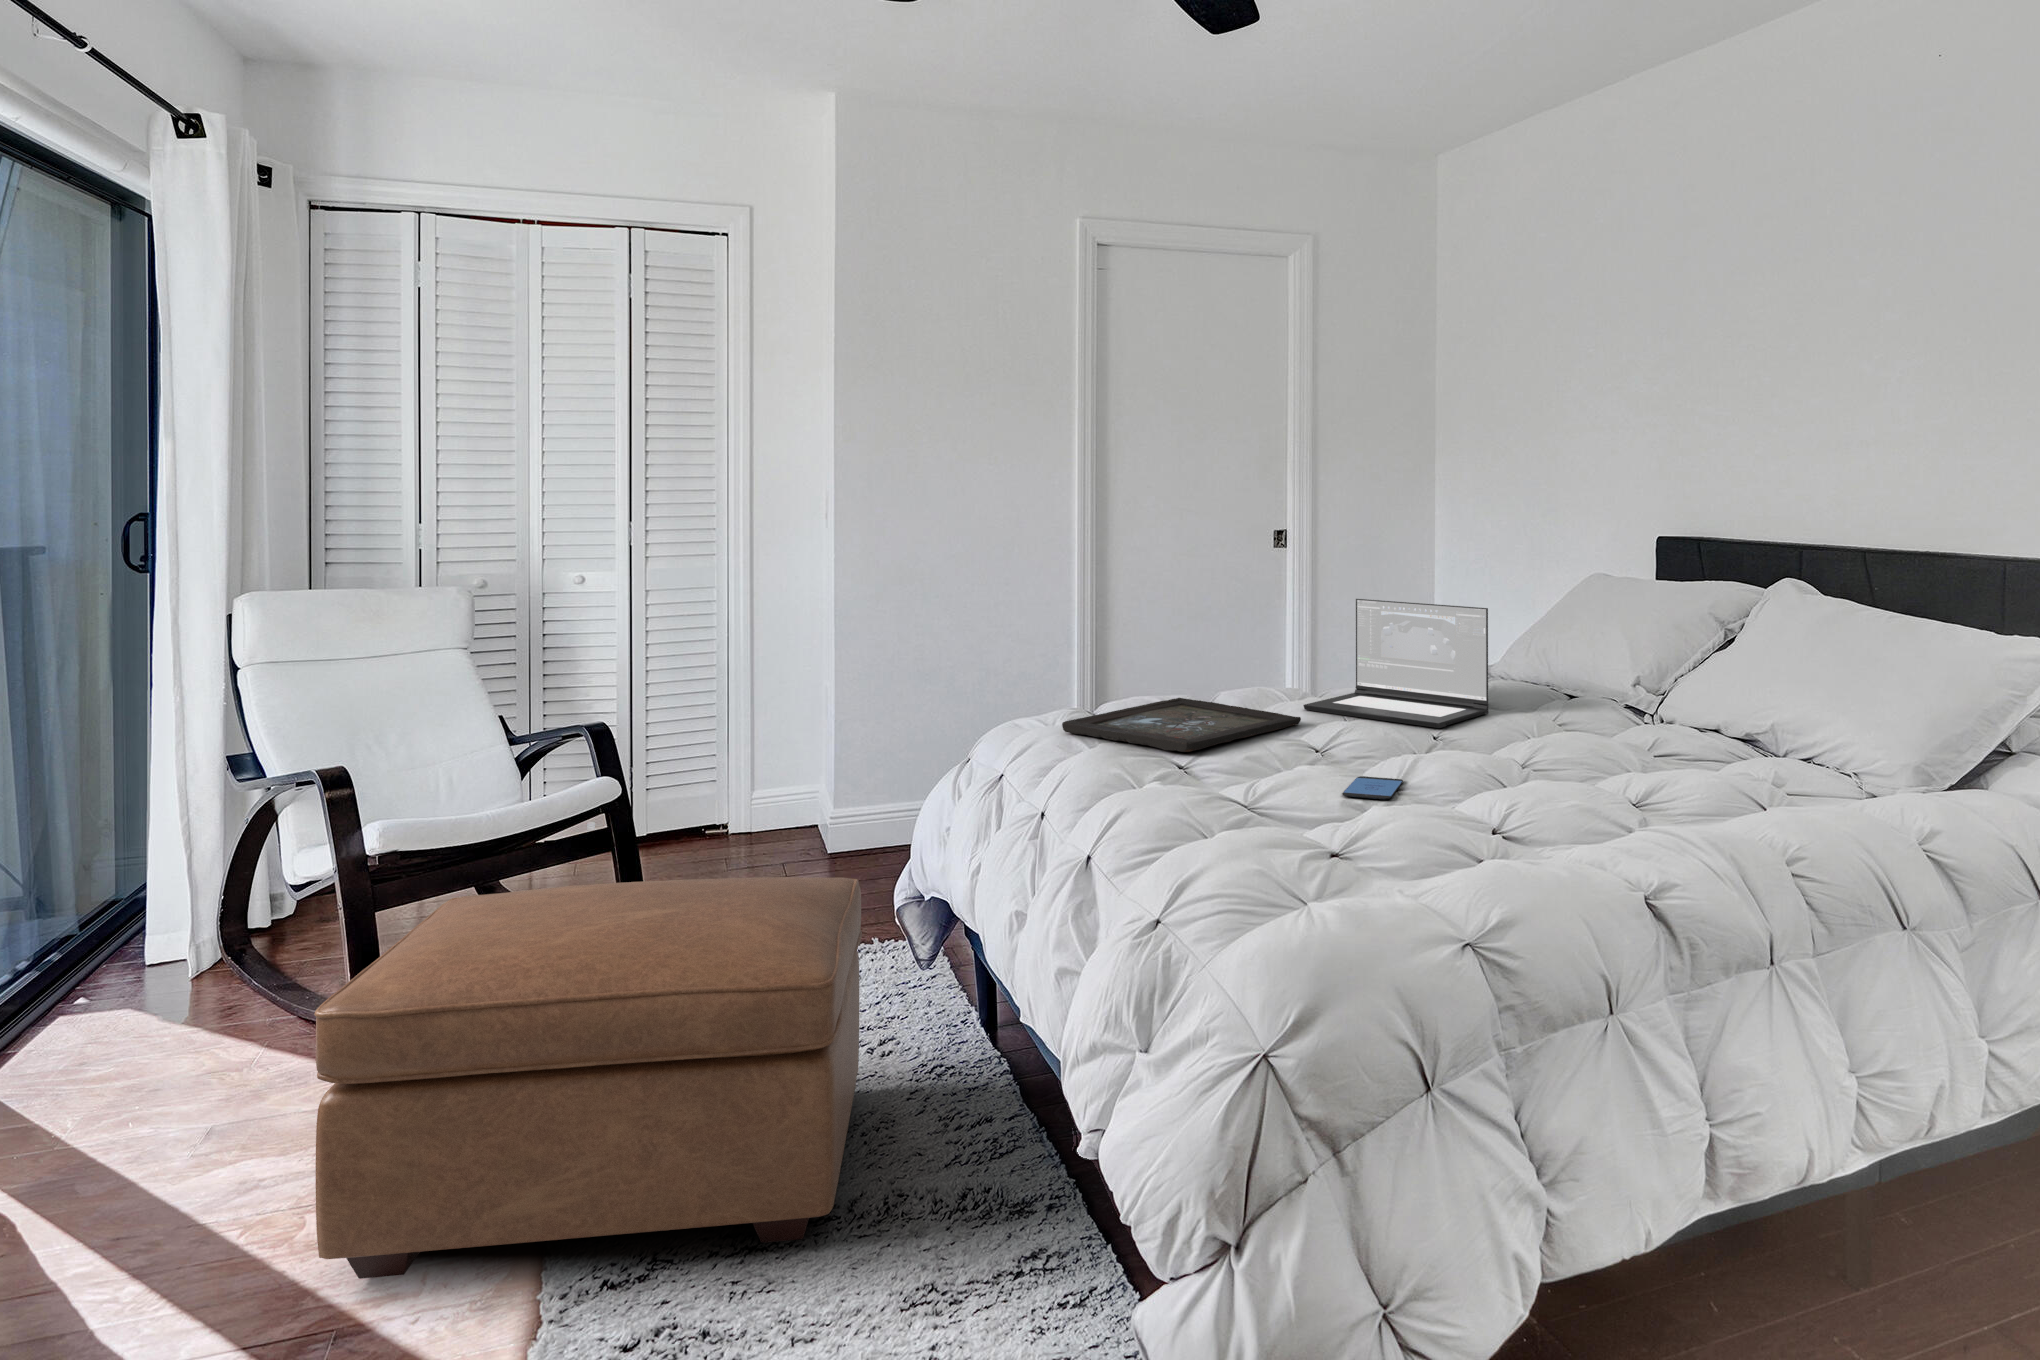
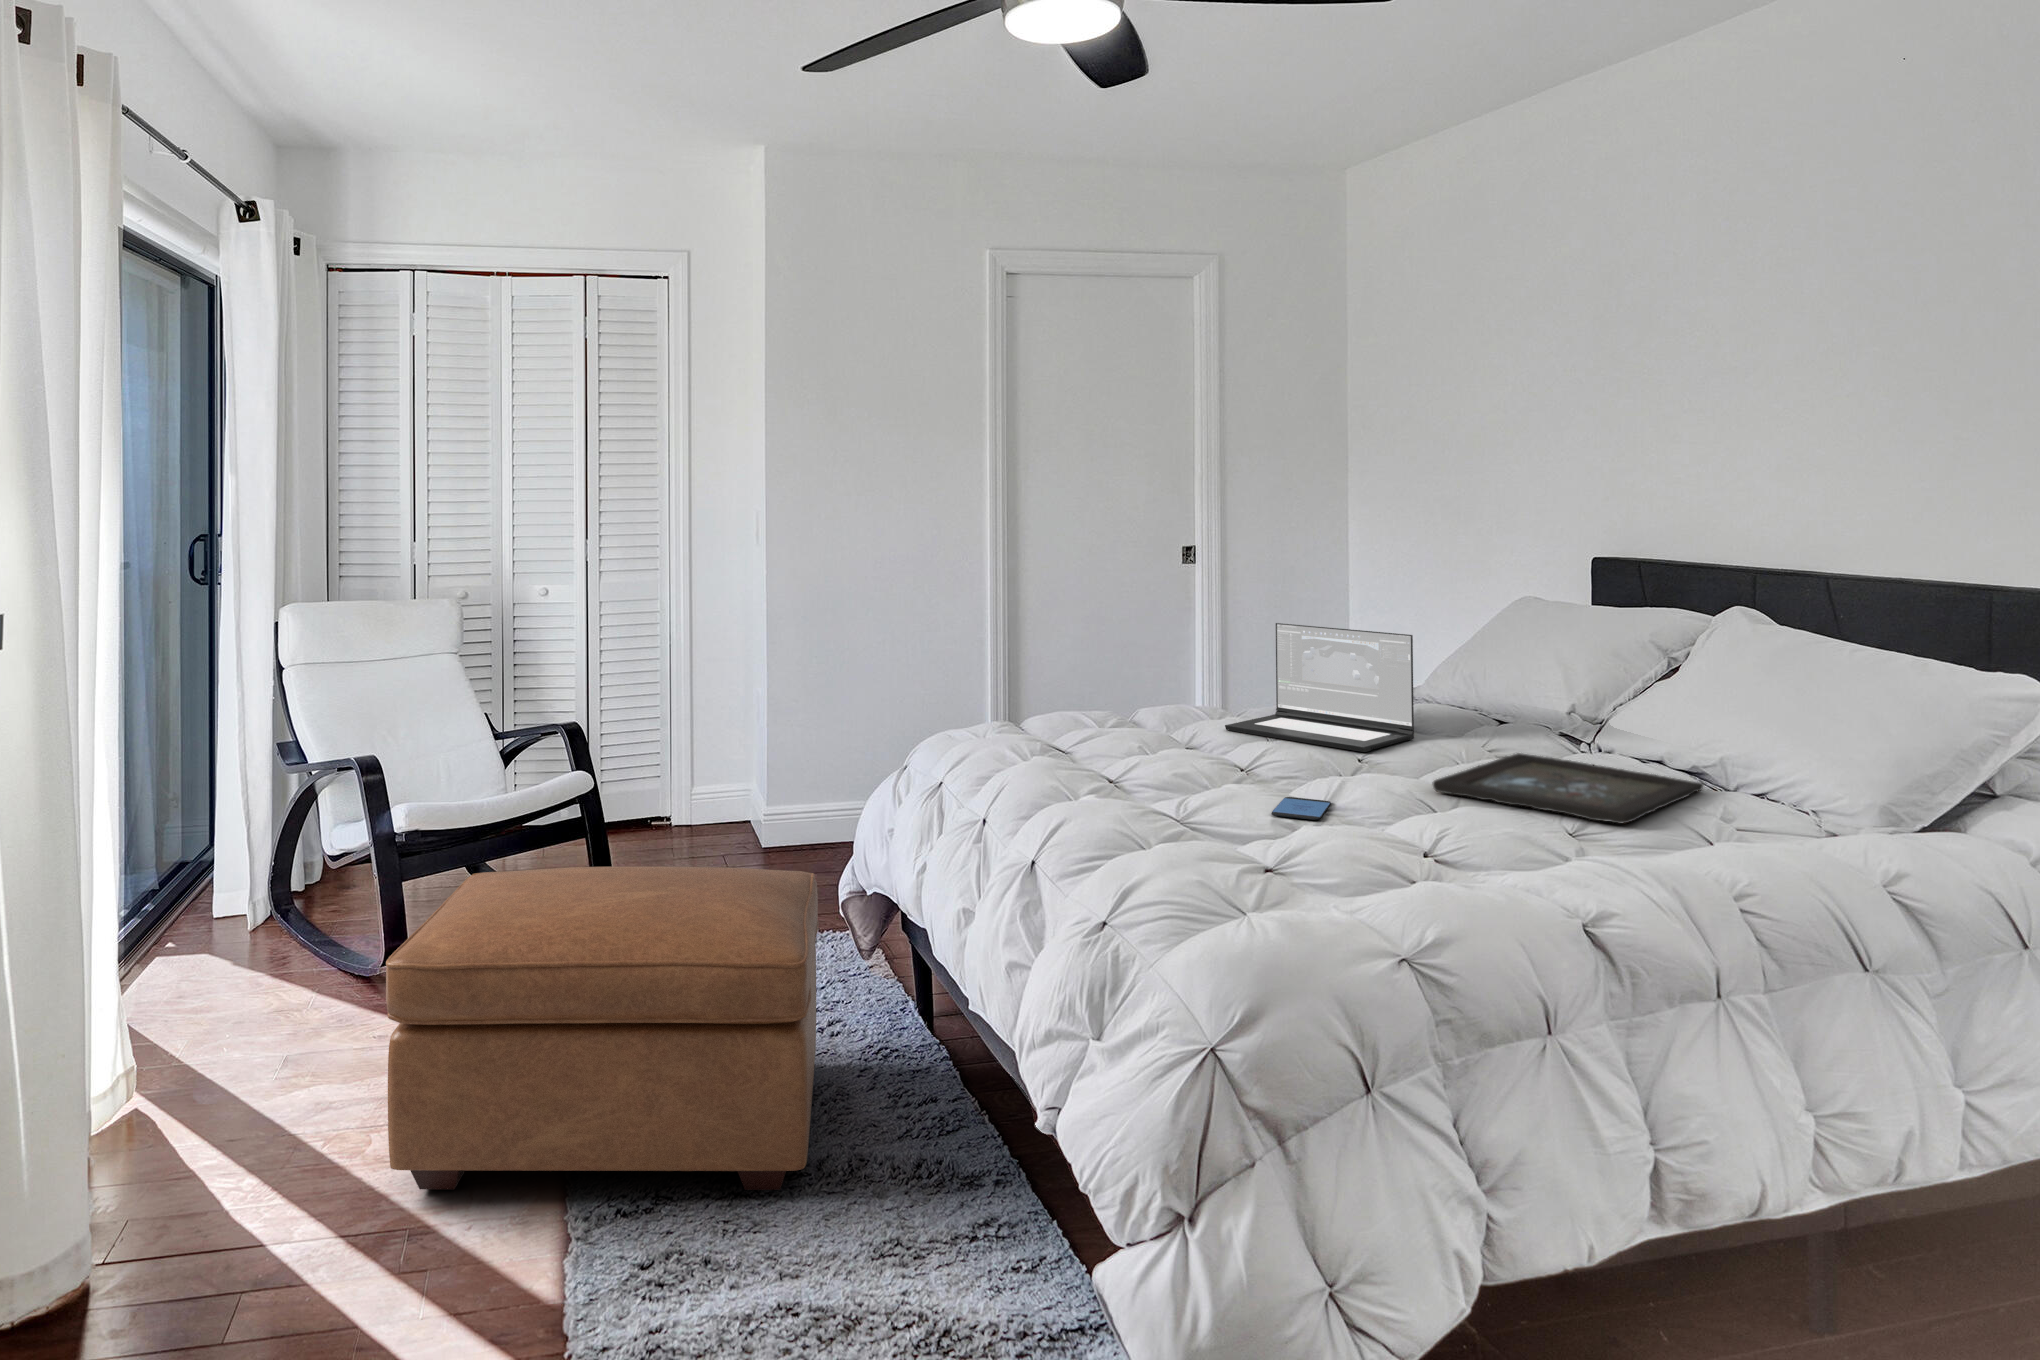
tray: present [1062,698,1301,752] -> present [1433,753,1703,824]

